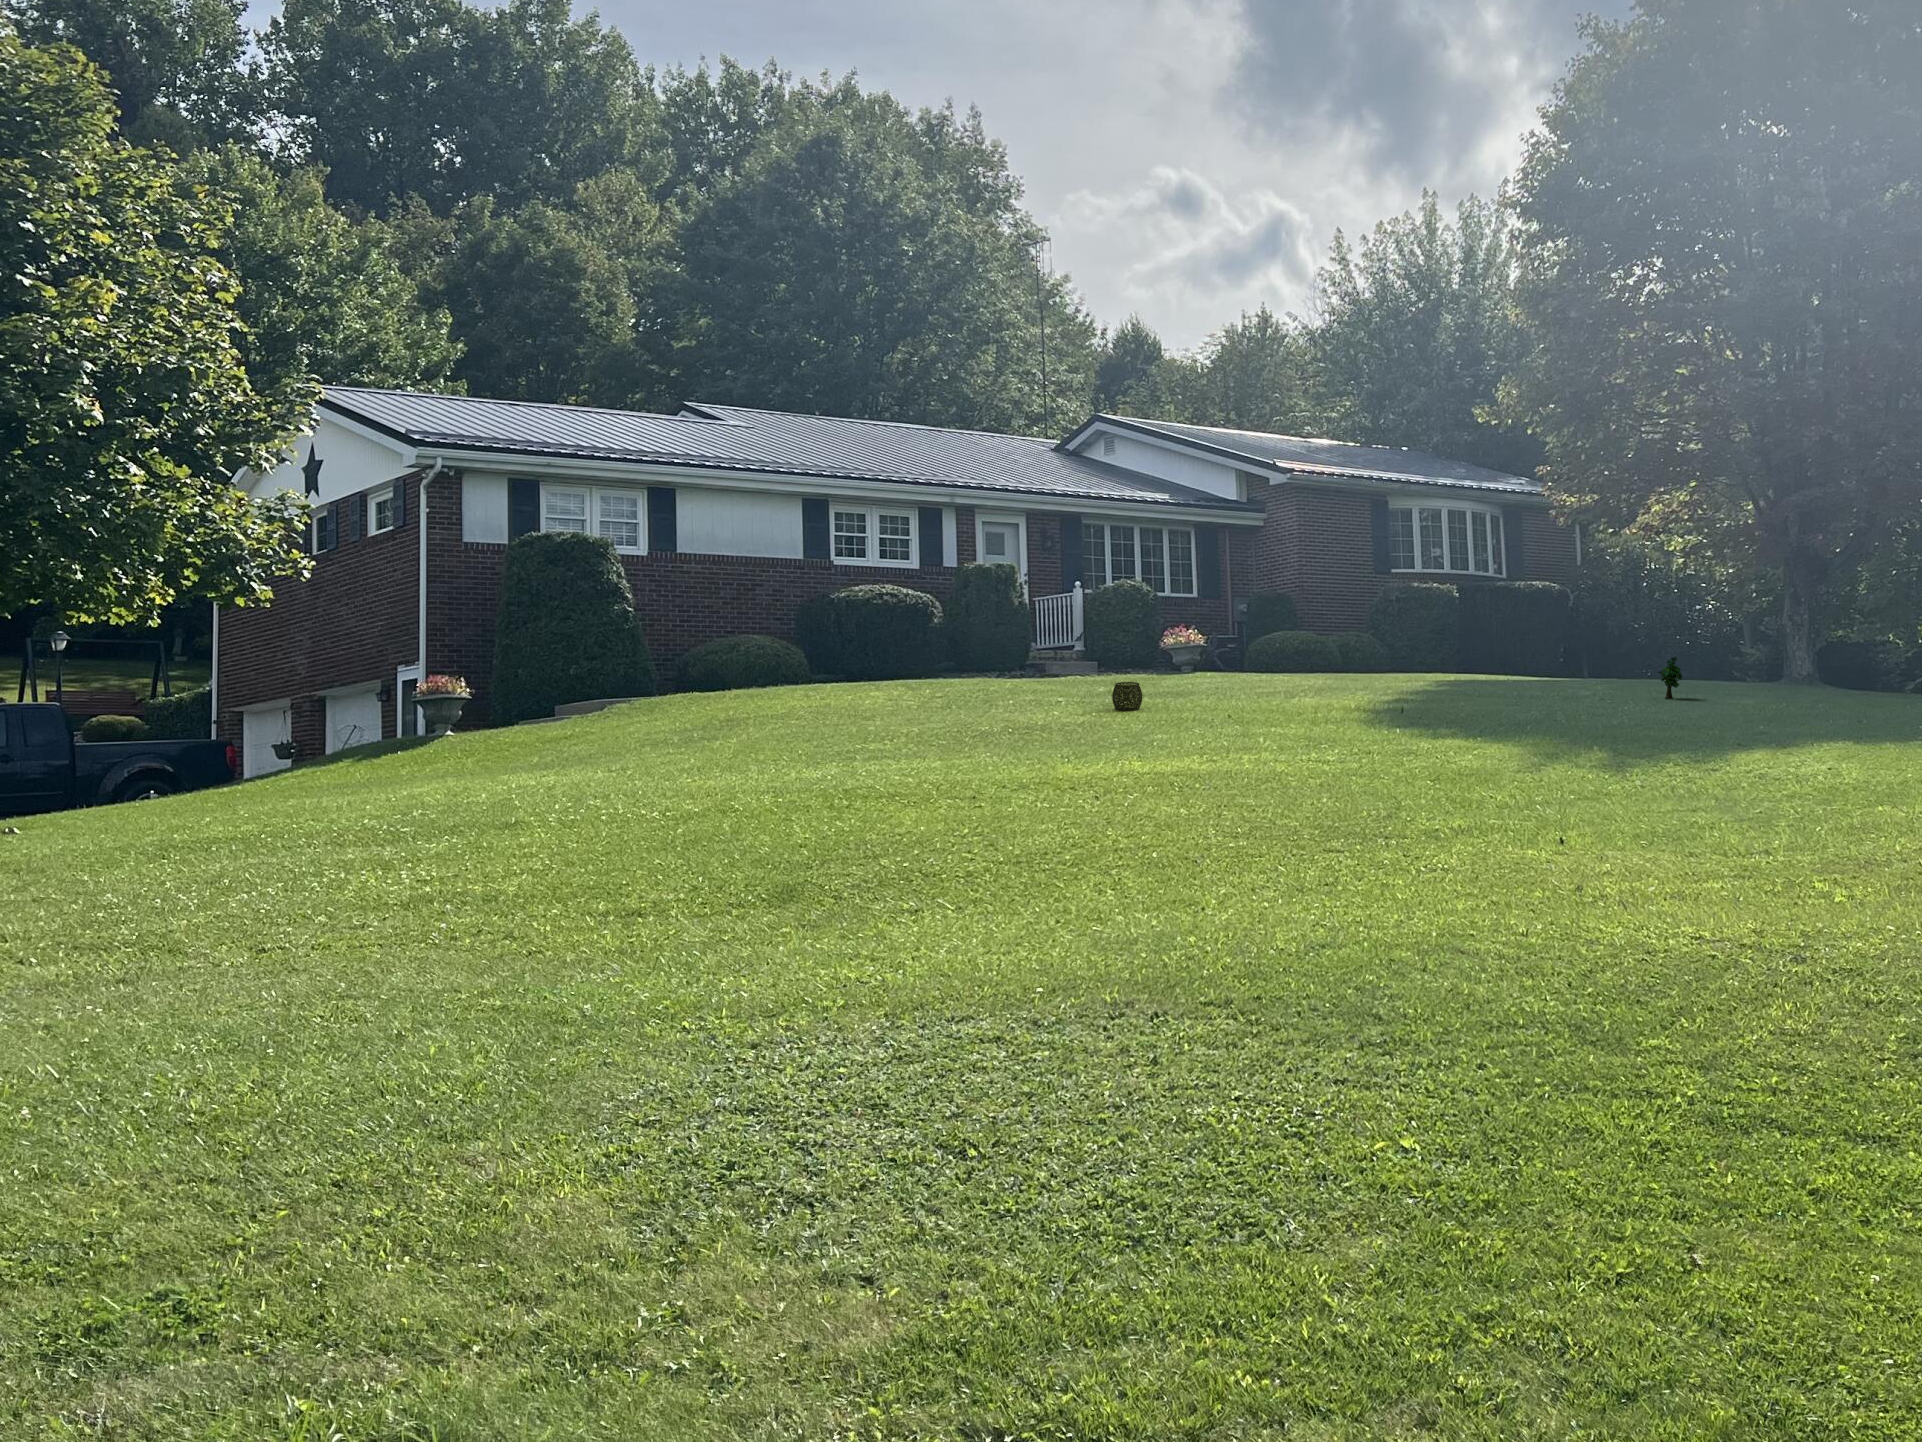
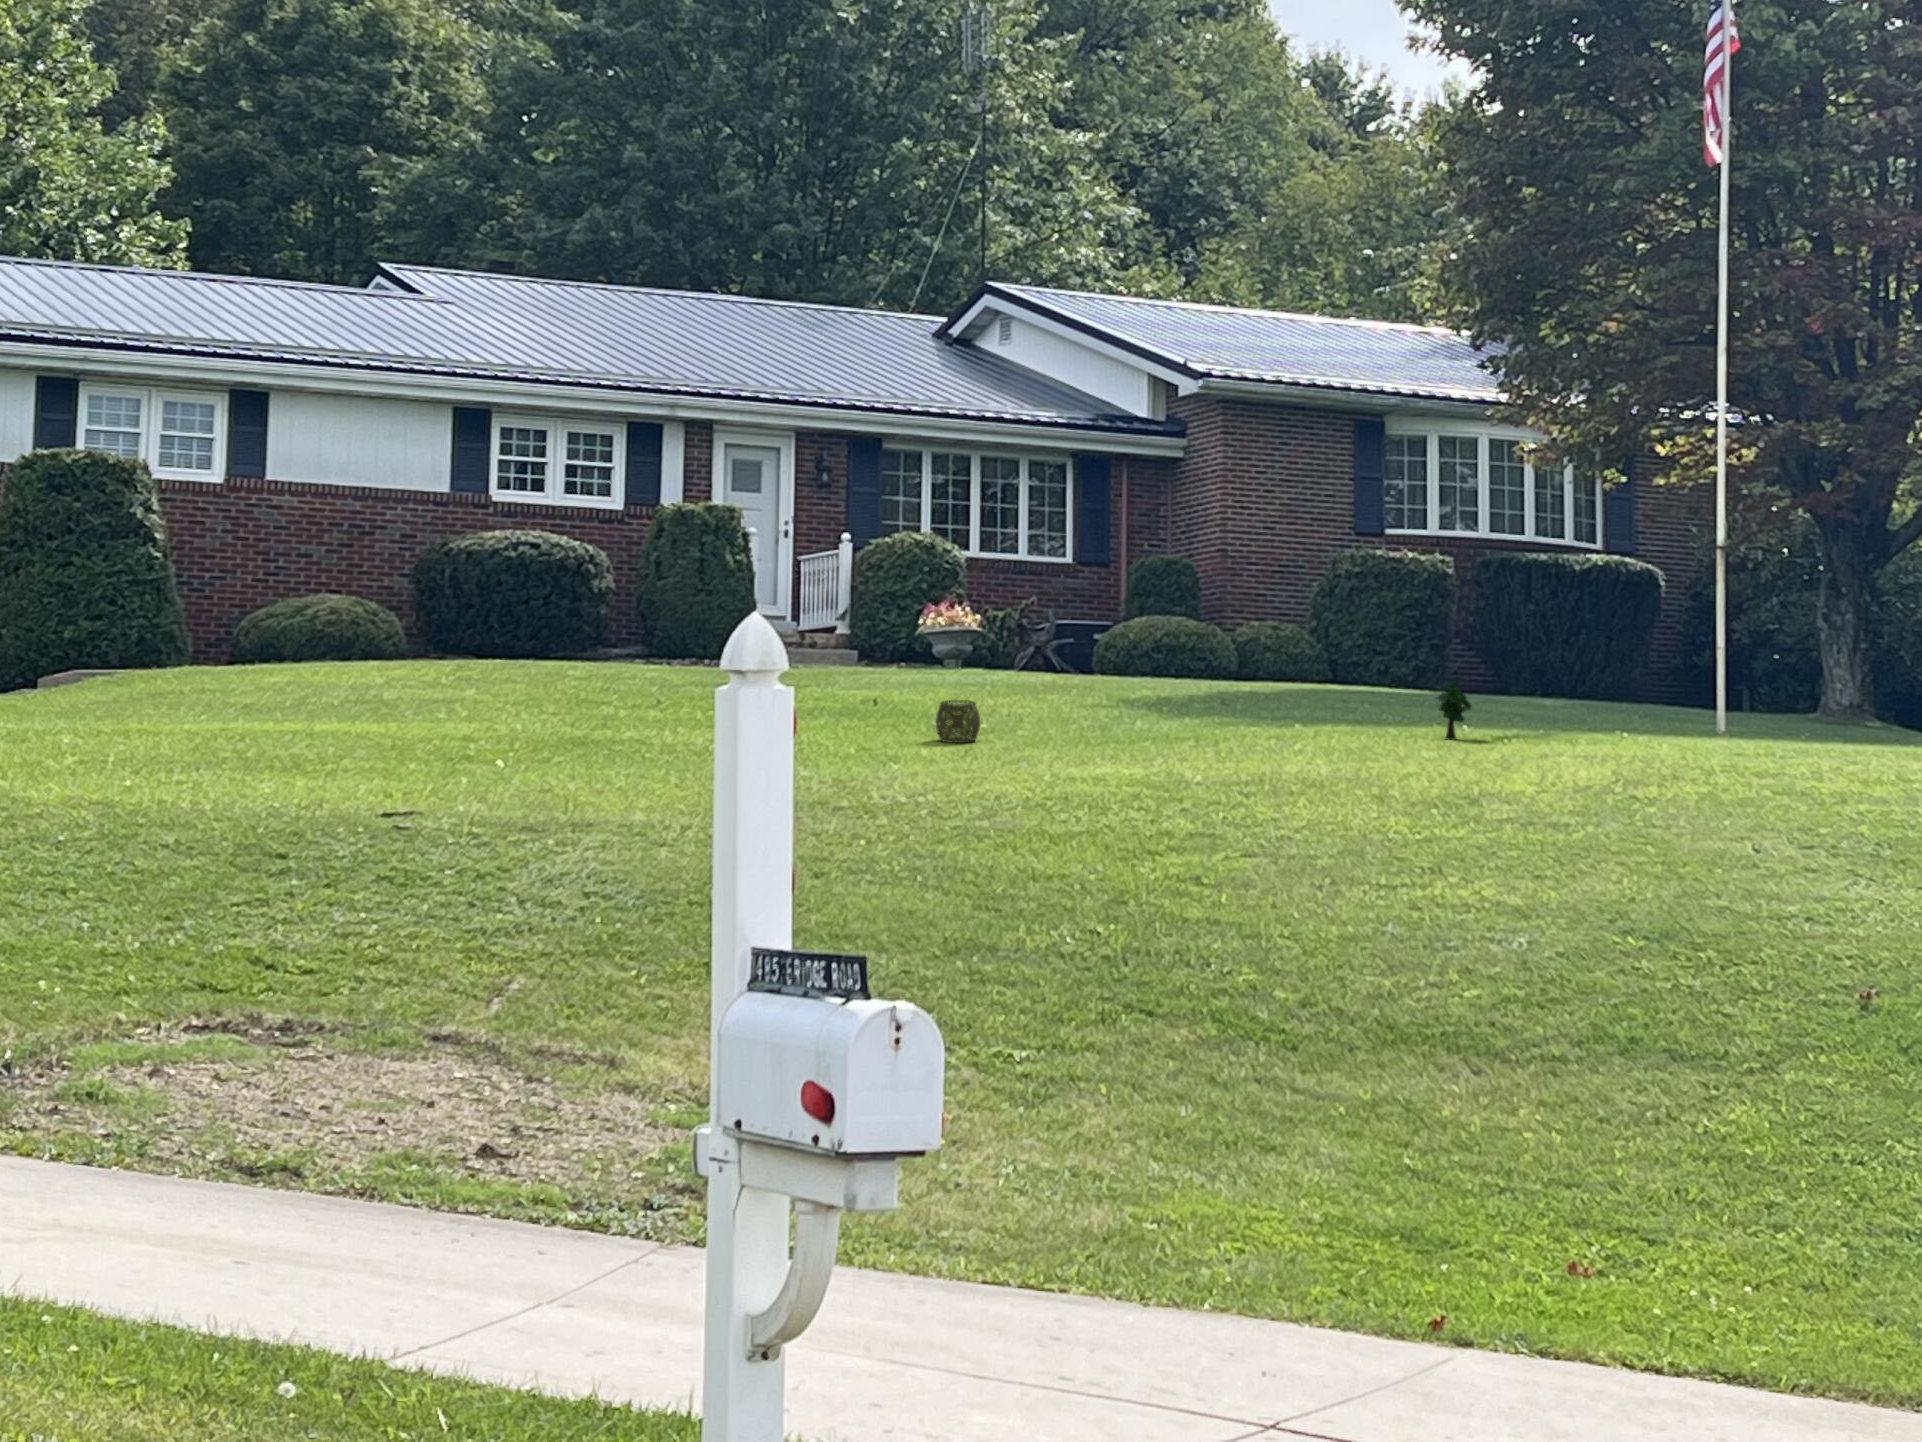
woven basket: present [1112,682,1143,711] -> present [936,700,980,743]

